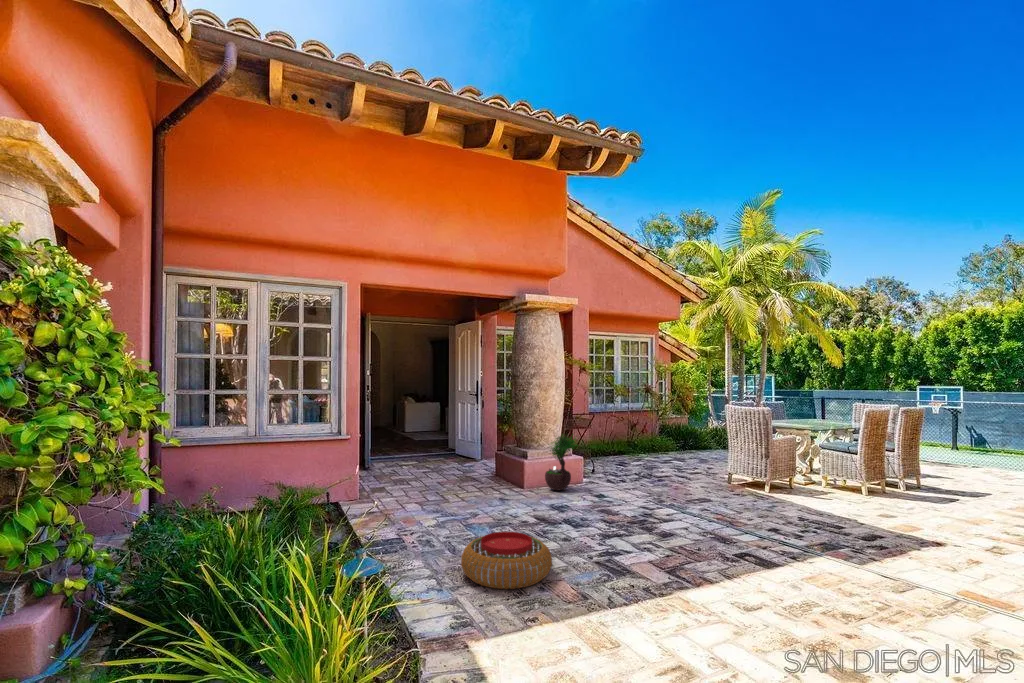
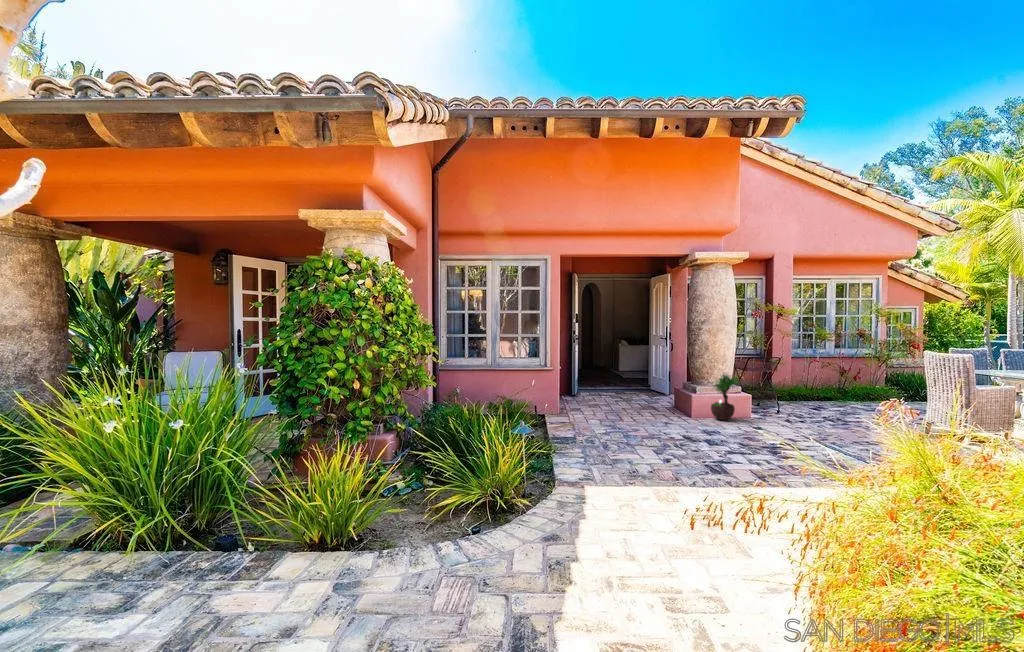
pouf: present [461,531,552,589] -> none [605,434,669,469]

